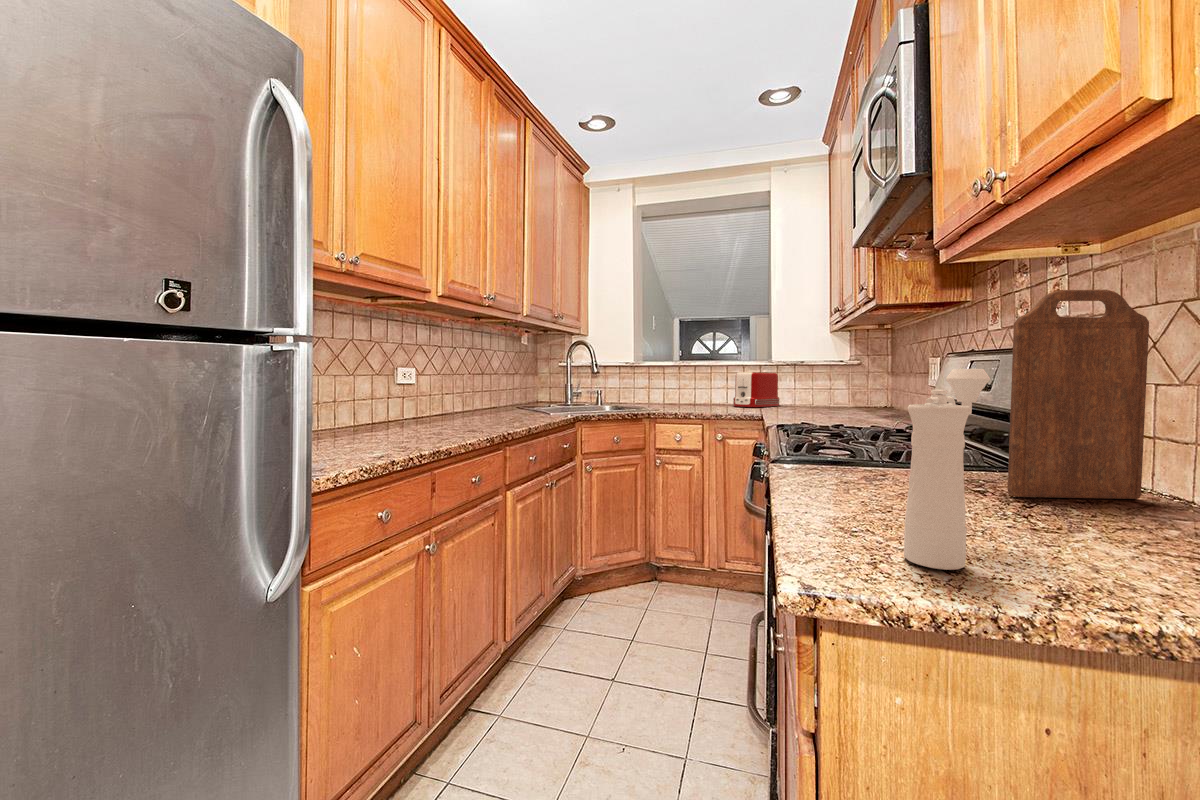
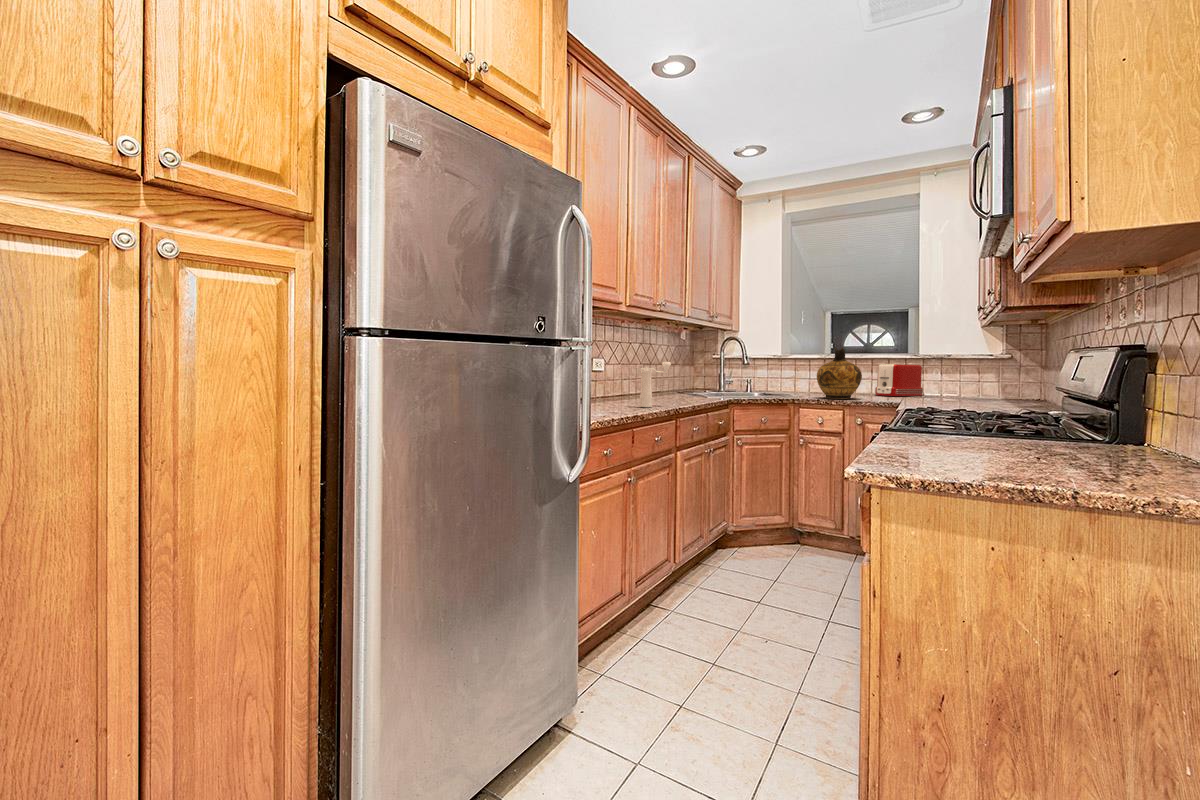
cutting board: present [1008,290,1149,499] -> none [1046,306,1165,455]
ceramic jug: none [674,353,722,412] -> present [817,347,862,399]
pepper mill: present [904,369,990,570] -> present [640,362,671,407]

